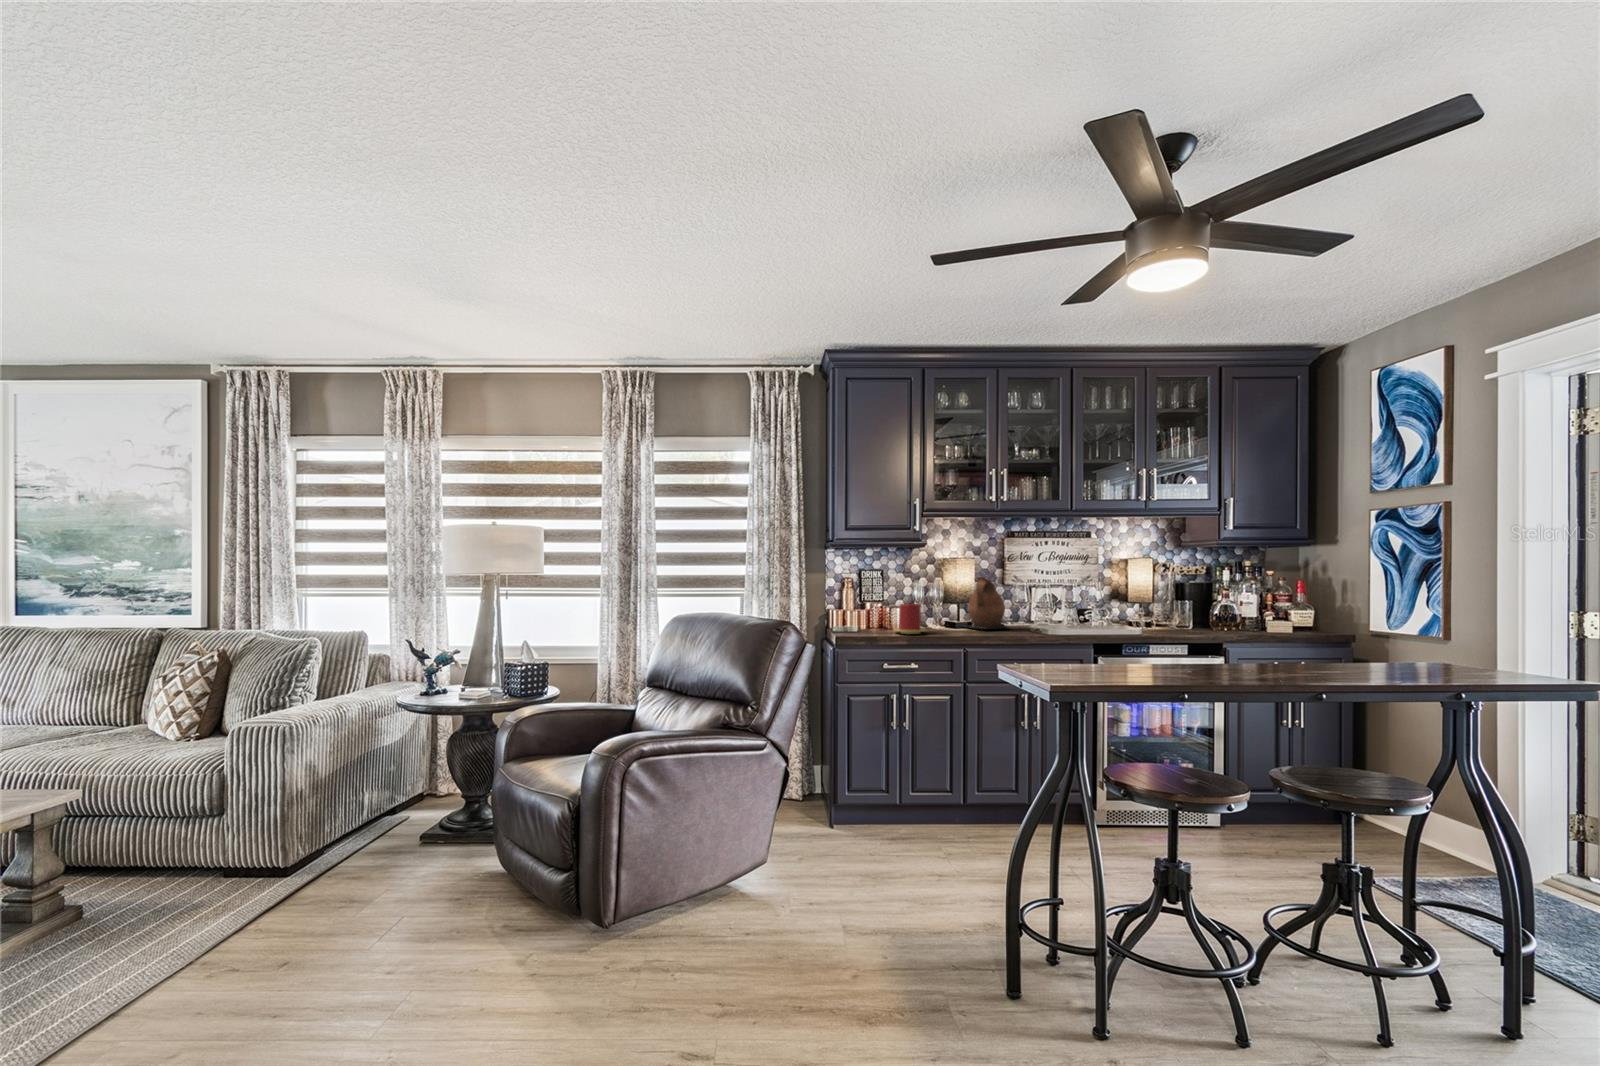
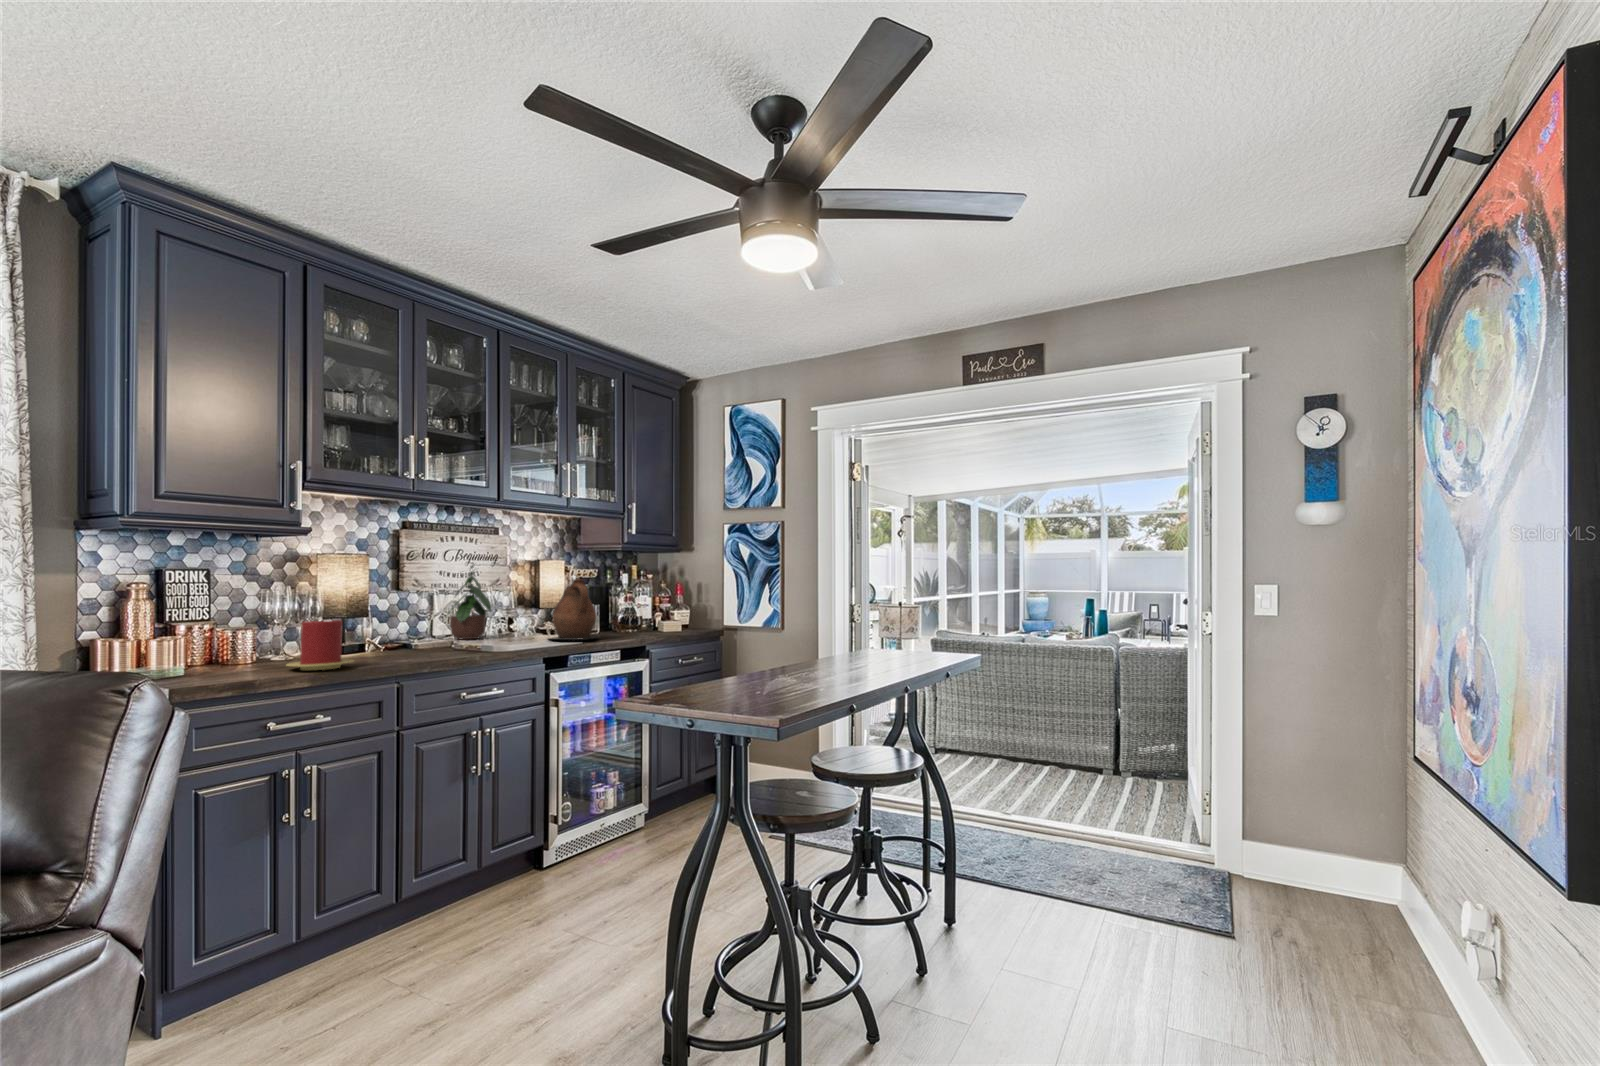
potted plant: none [1038,562,1077,624] -> present [448,565,492,639]
ceramic pitcher: present [968,577,1007,629] -> present [549,579,597,640]

